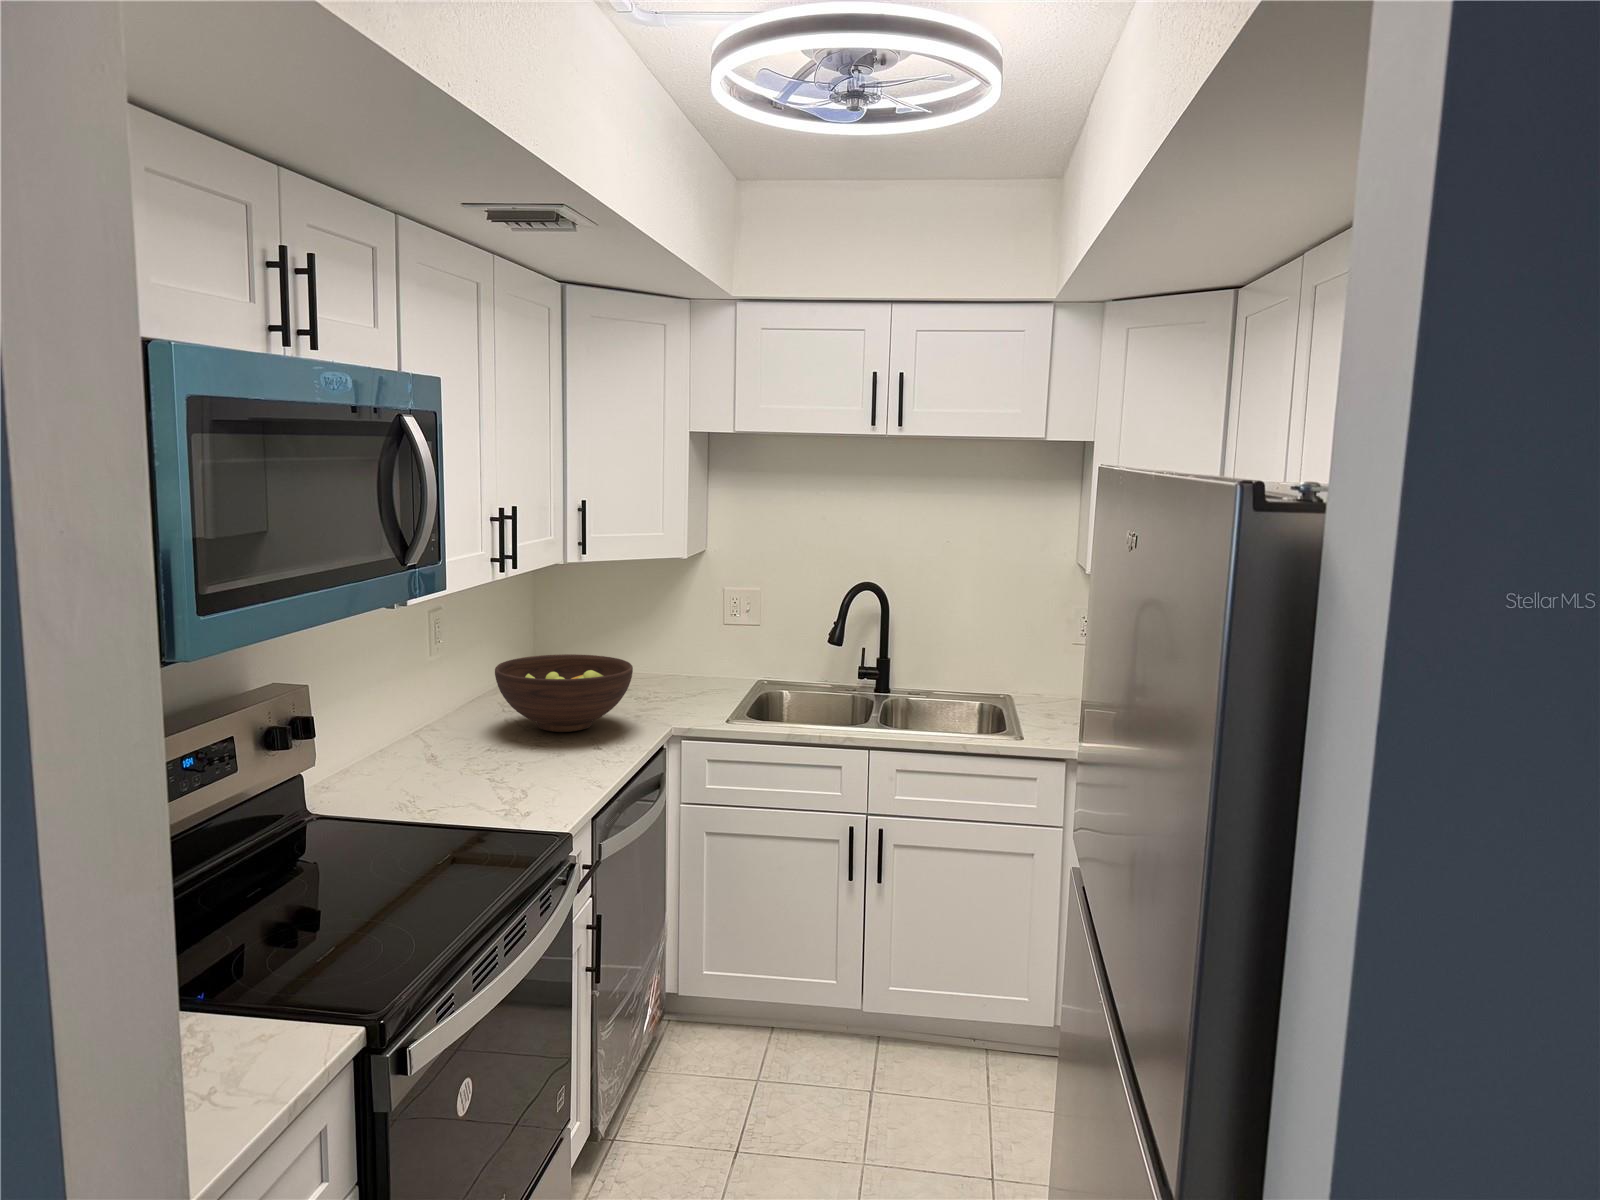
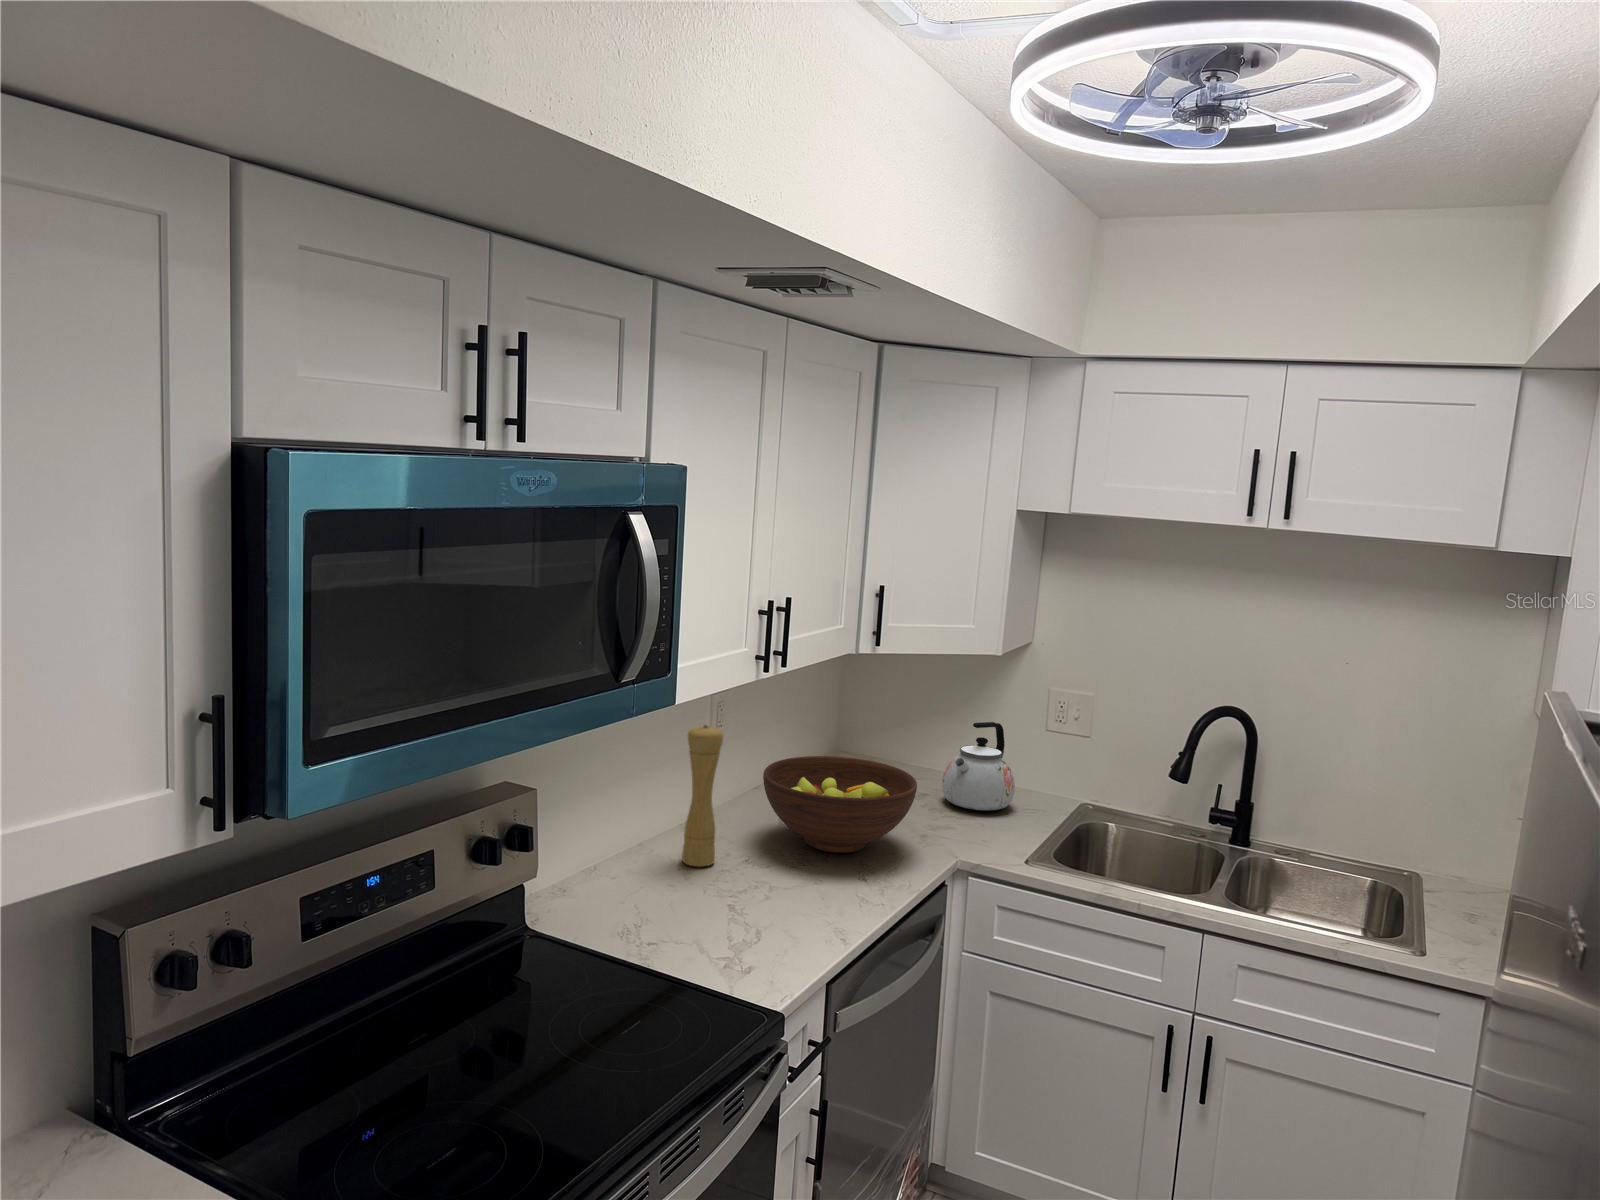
kettle: none [642,617,704,692] -> present [942,722,1015,810]
pepper mill: none [429,627,463,755] -> present [682,725,723,867]

